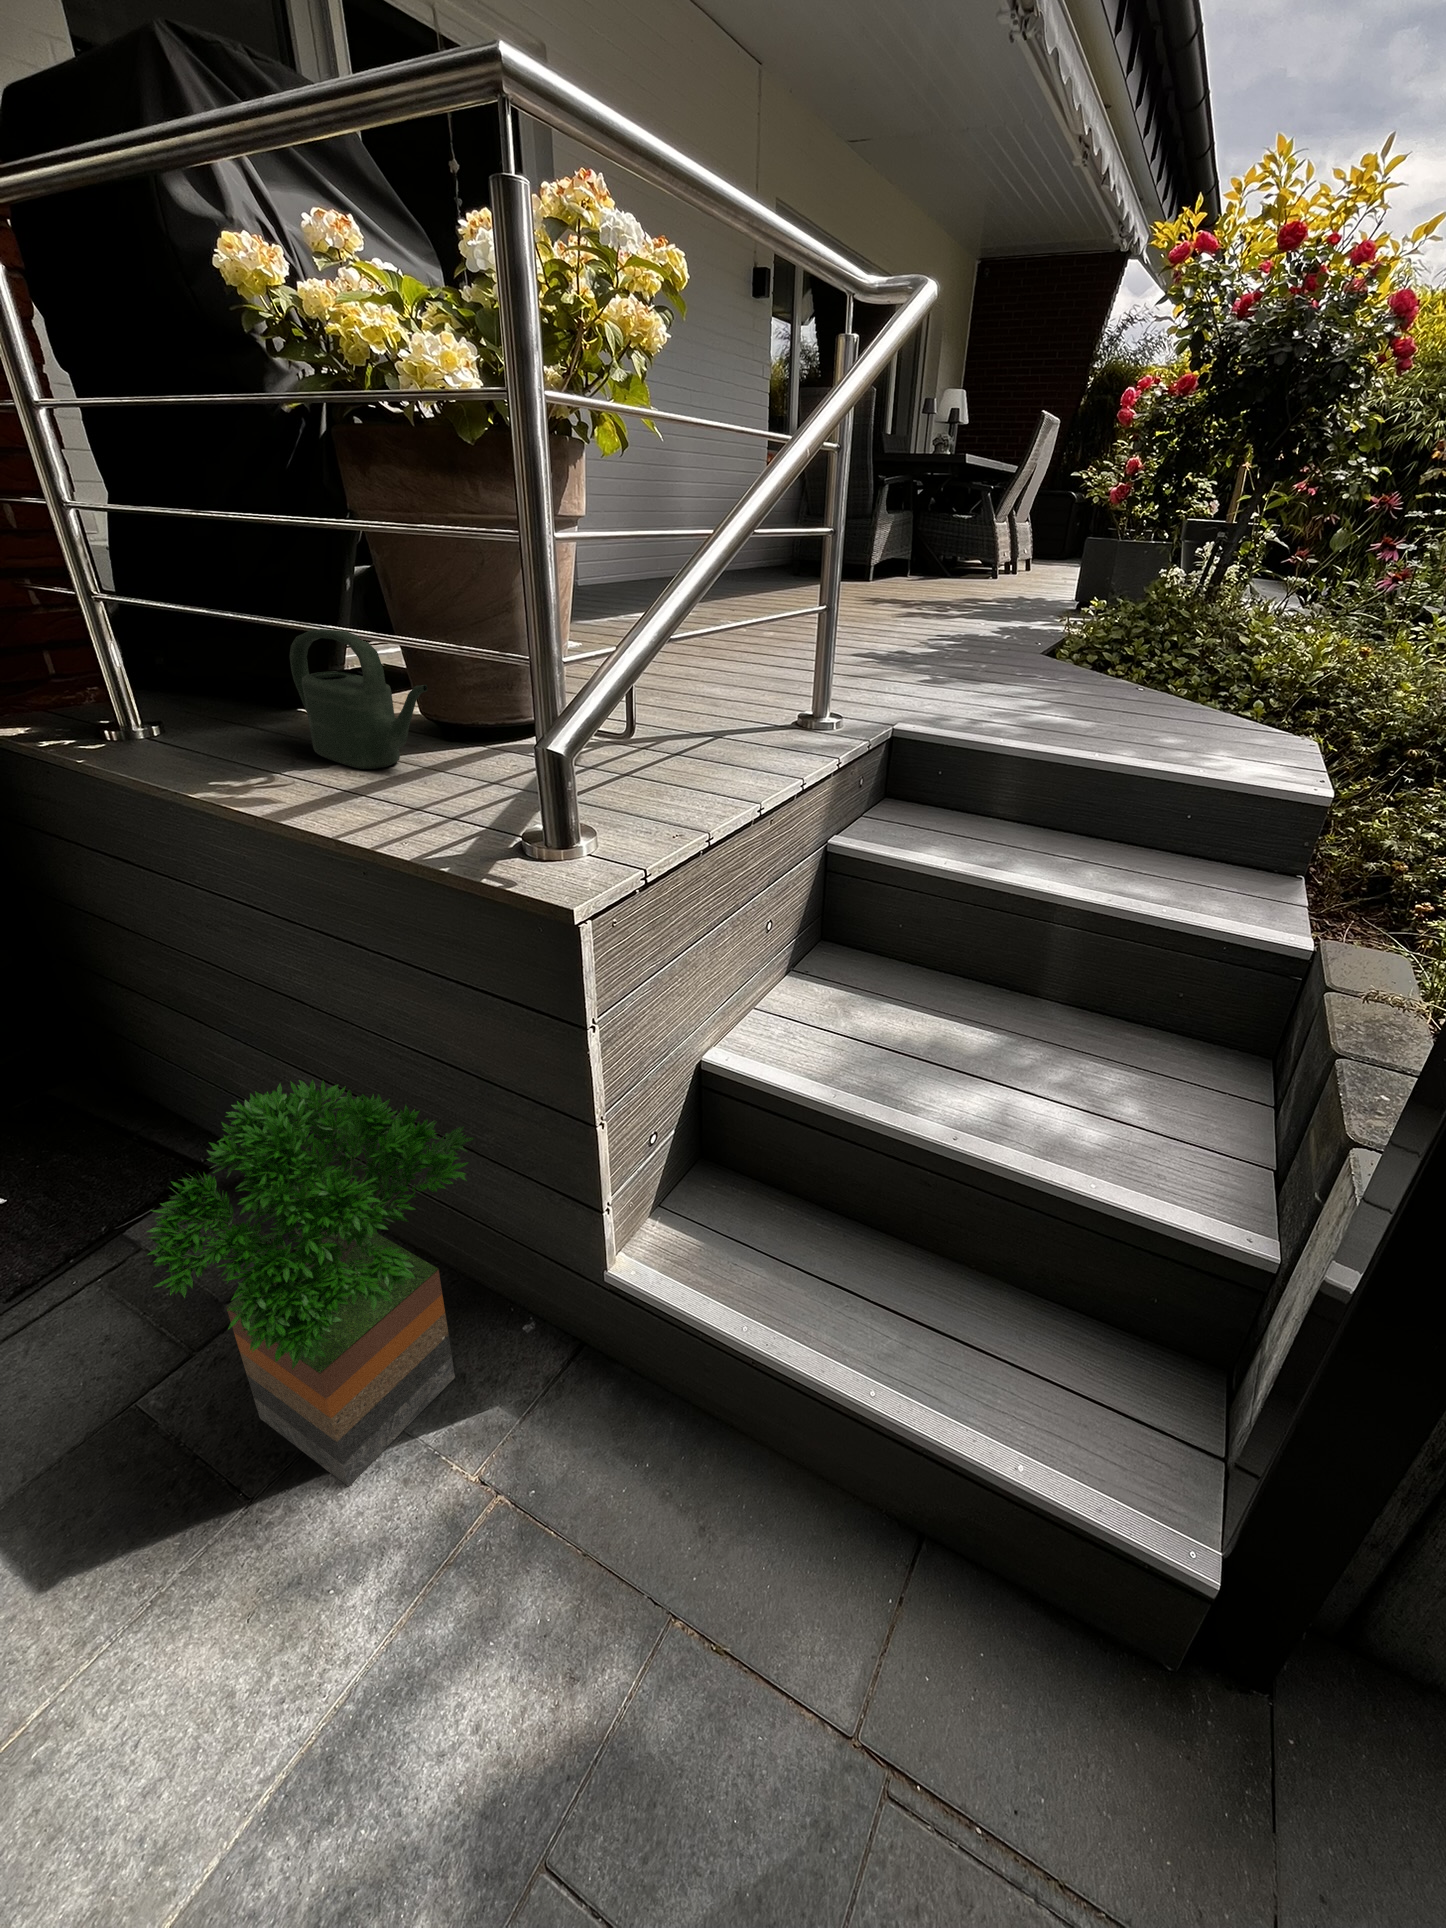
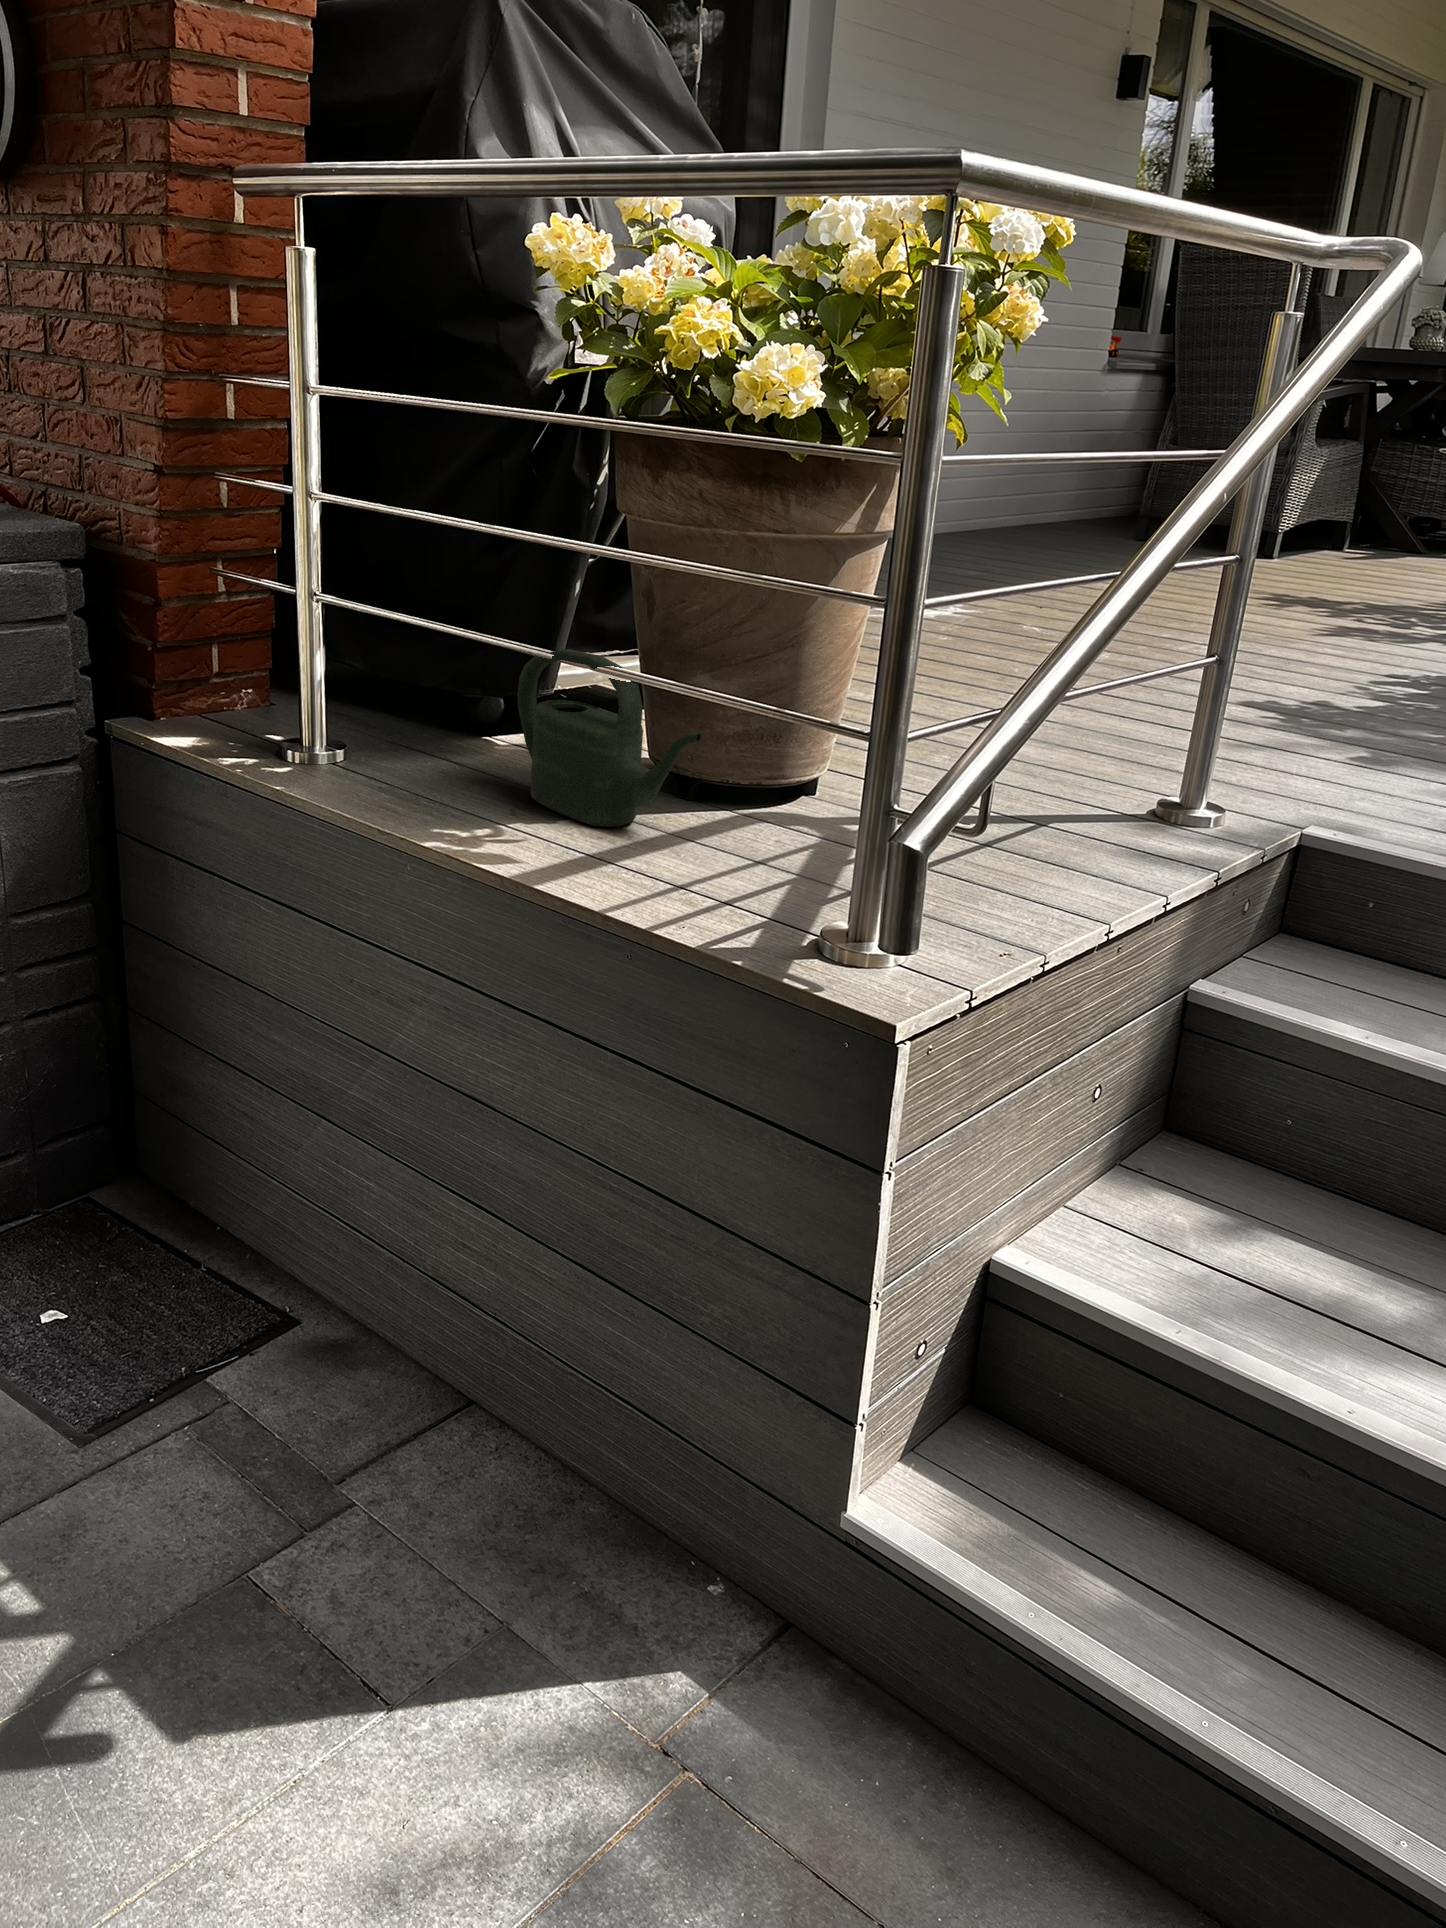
potted tree: present [147,1080,474,1486] -> none [374,1195,711,1715]

